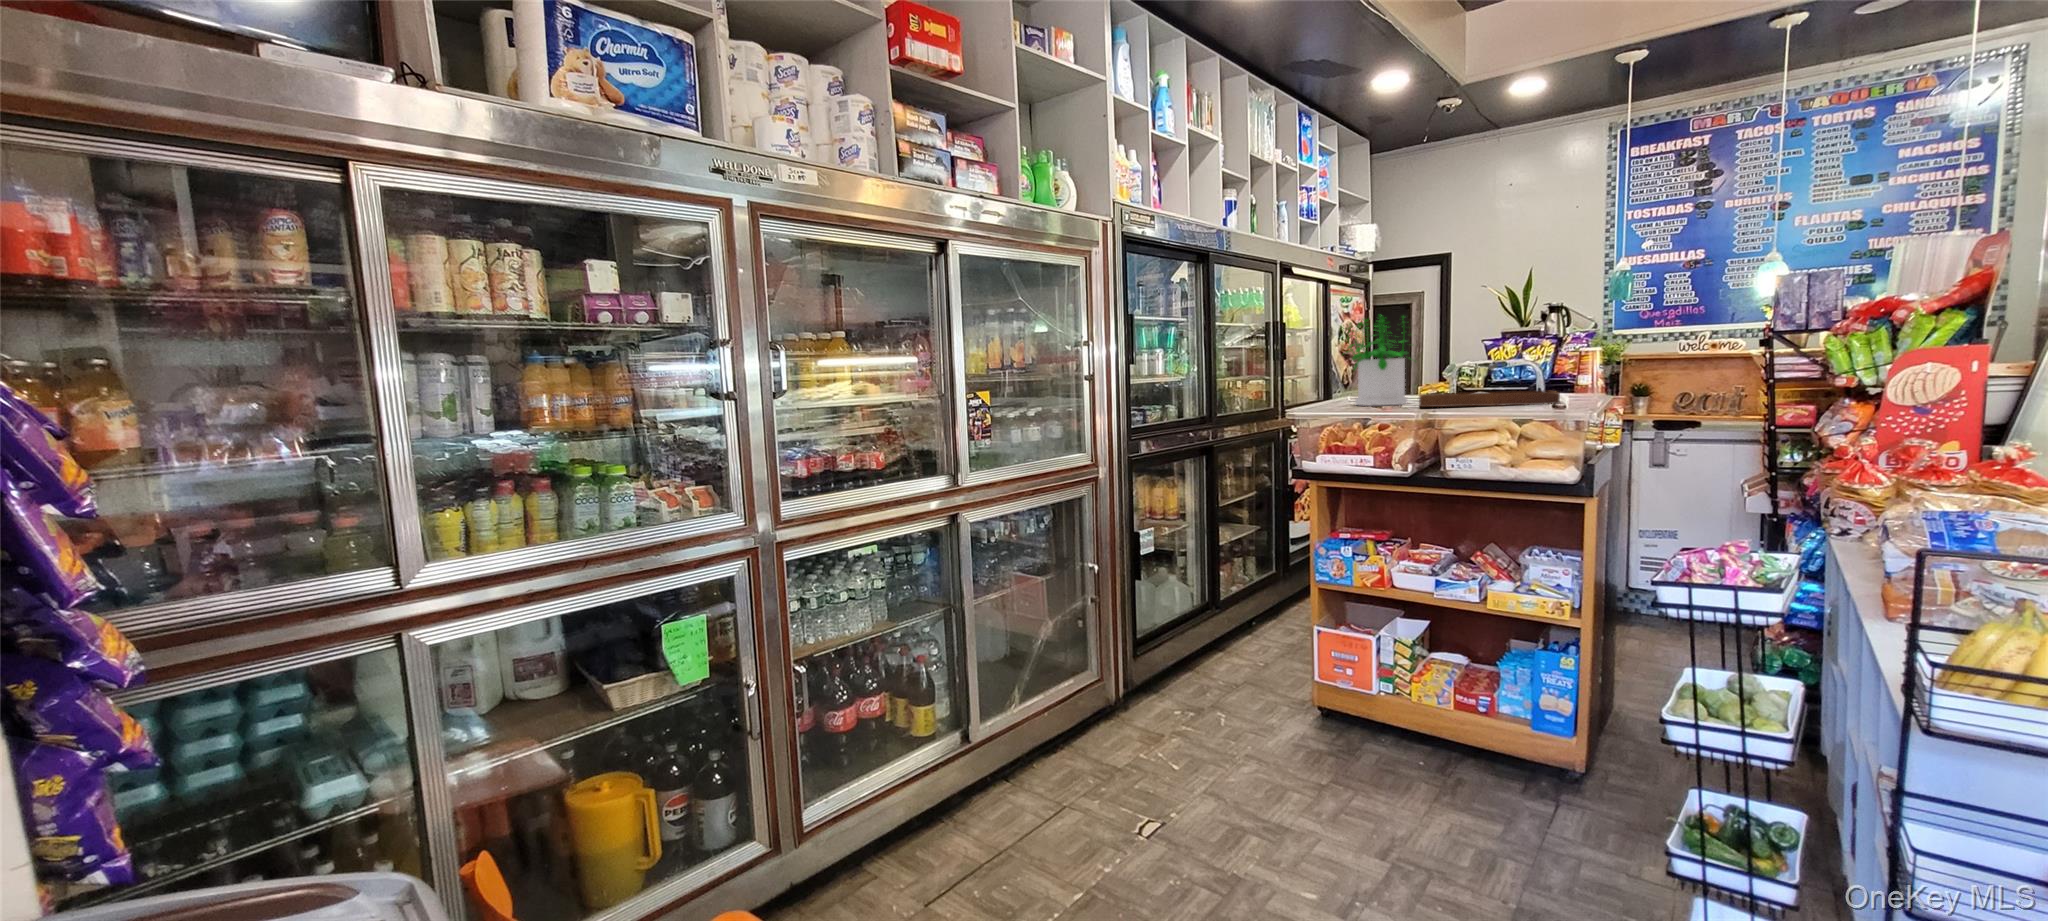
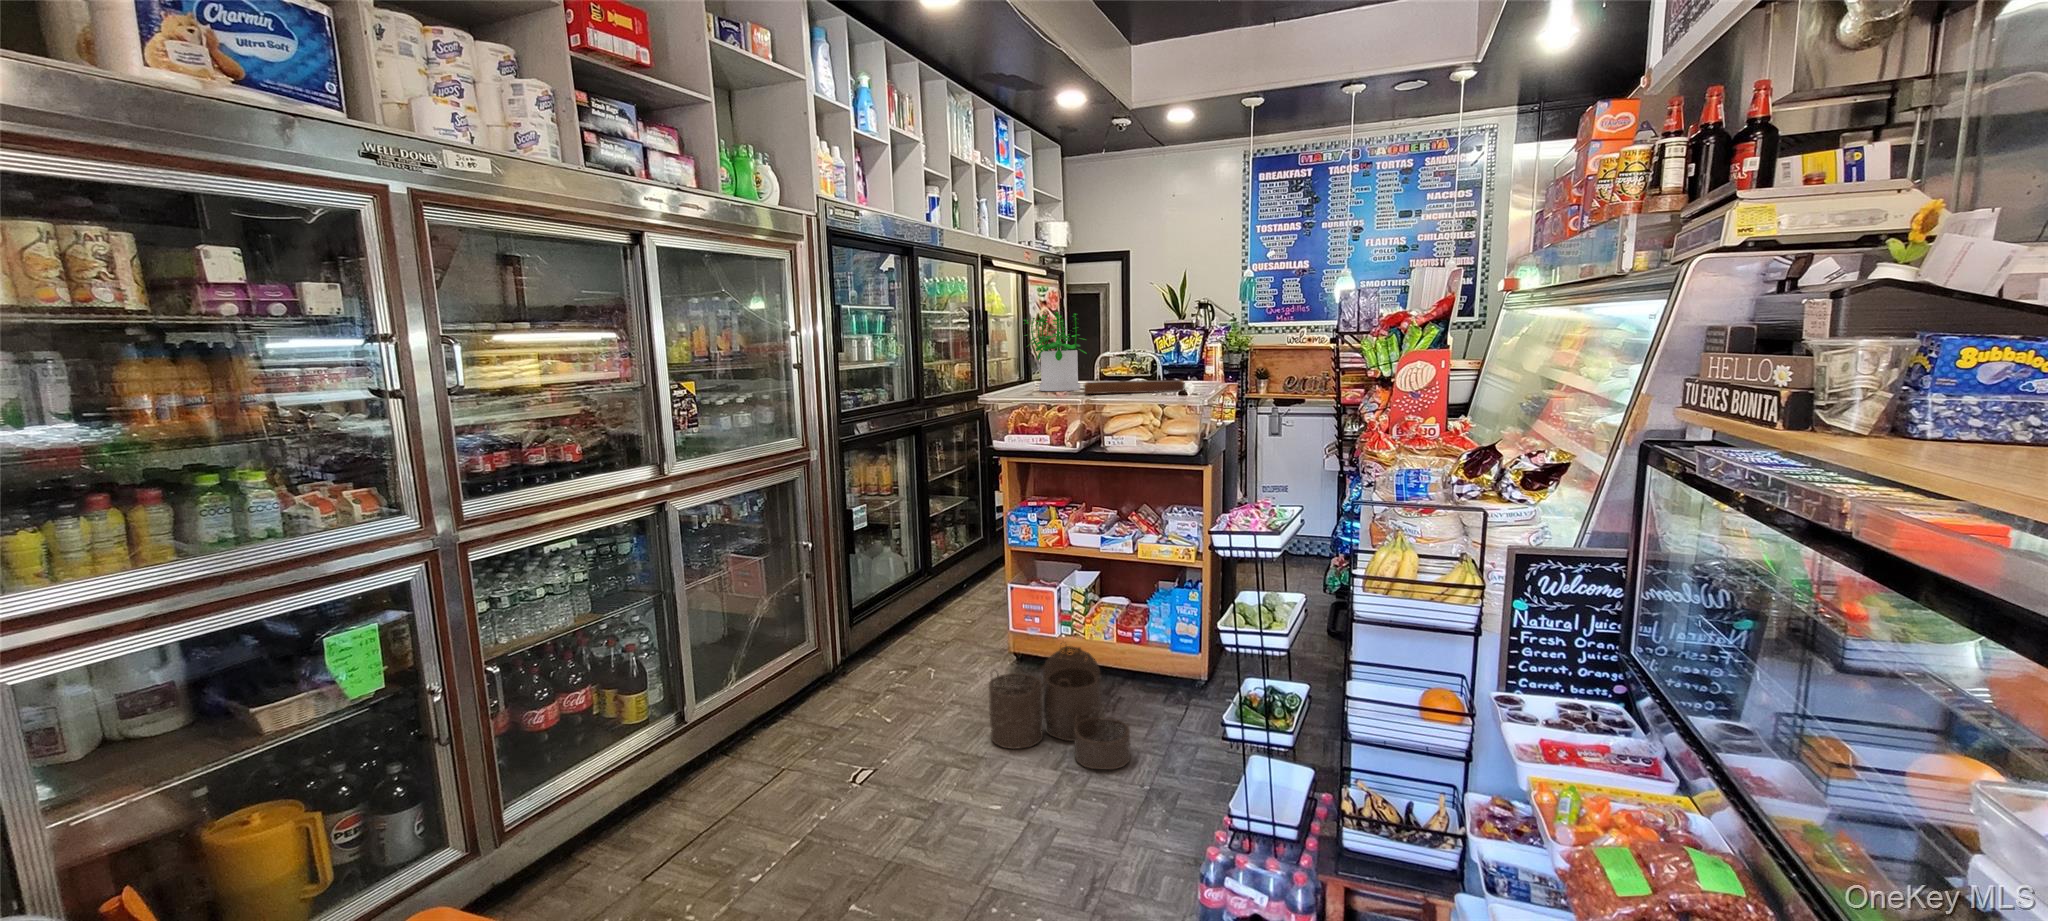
woven basket: none [1296,700,1485,872] -> present [989,643,1130,769]

